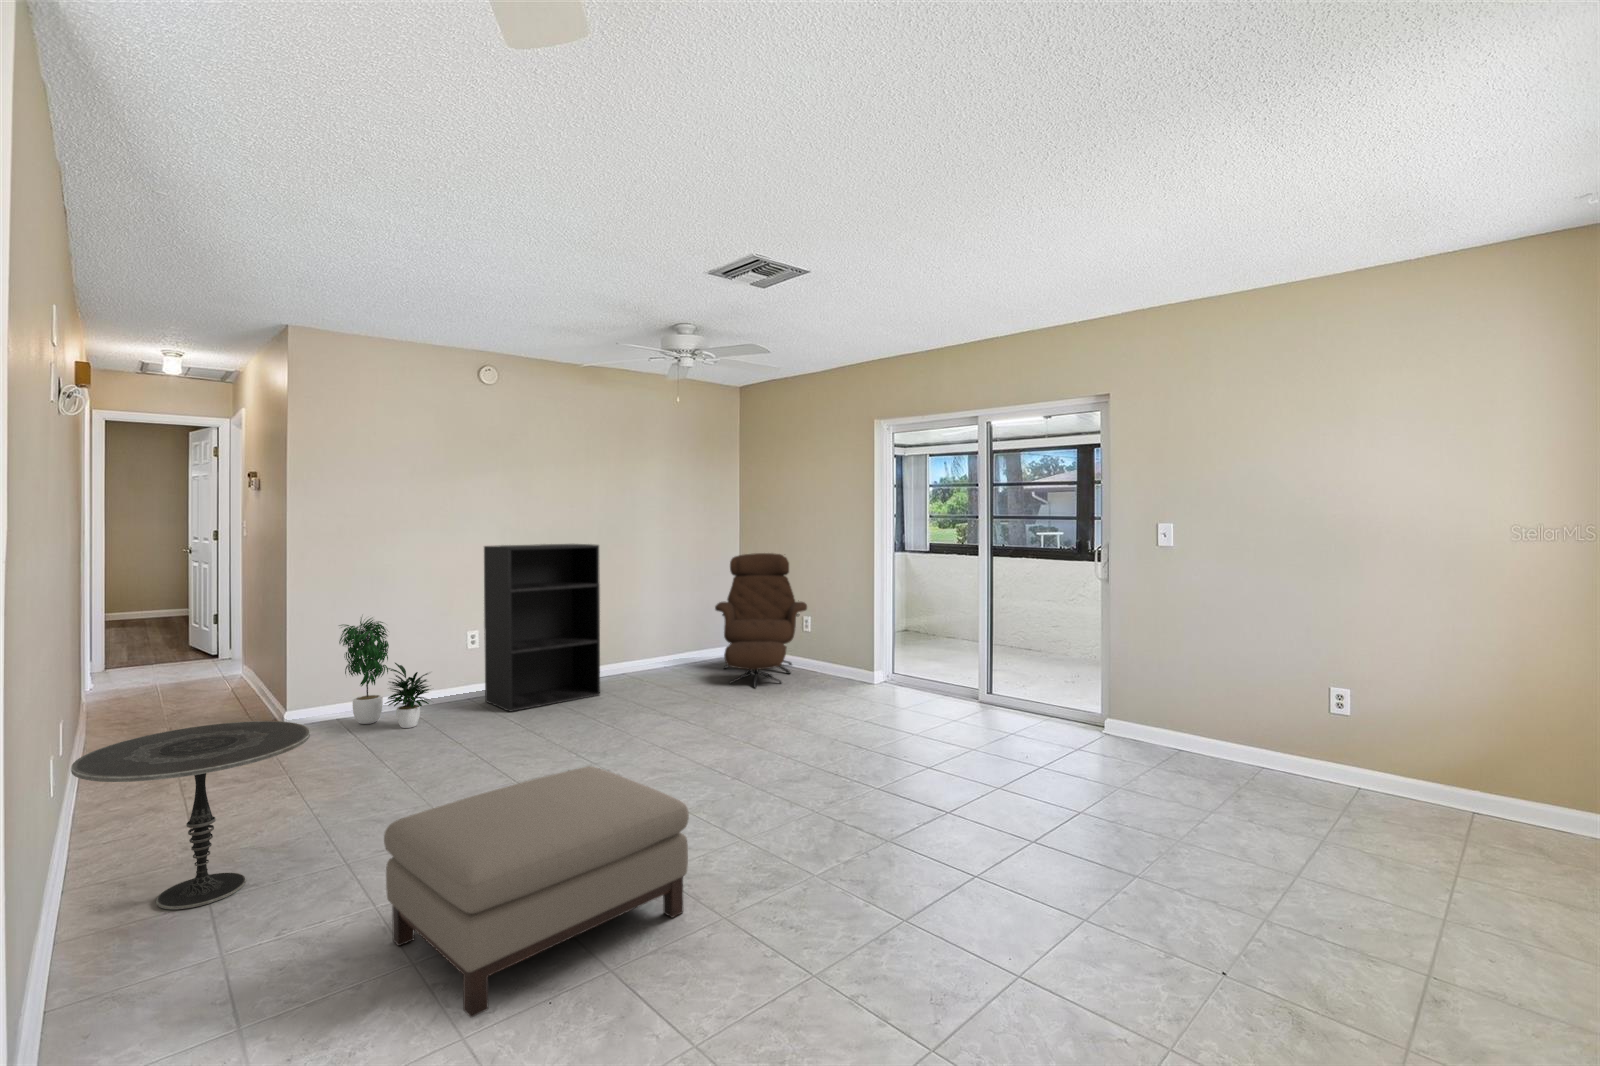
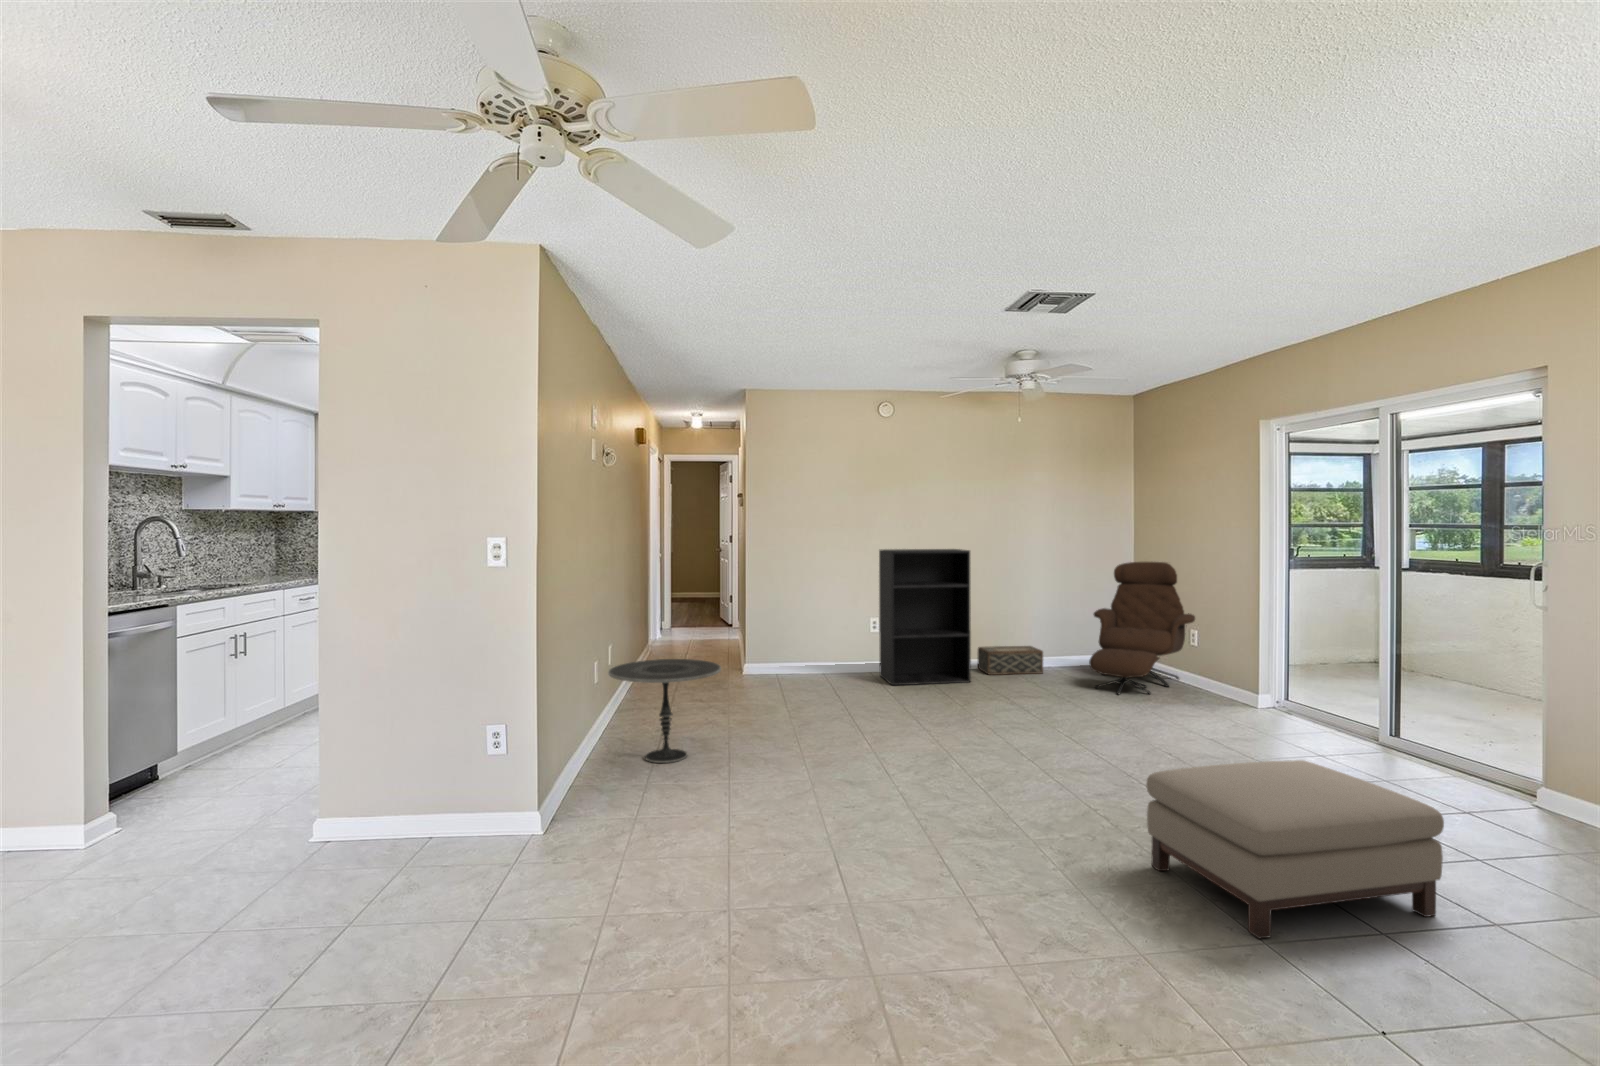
potted plant: present [339,618,430,728] -> none [776,598,836,686]
woven basket: none [596,647,668,683] -> present [978,646,1043,675]
ottoman: present [384,766,689,1017] -> present [1146,760,1444,938]

